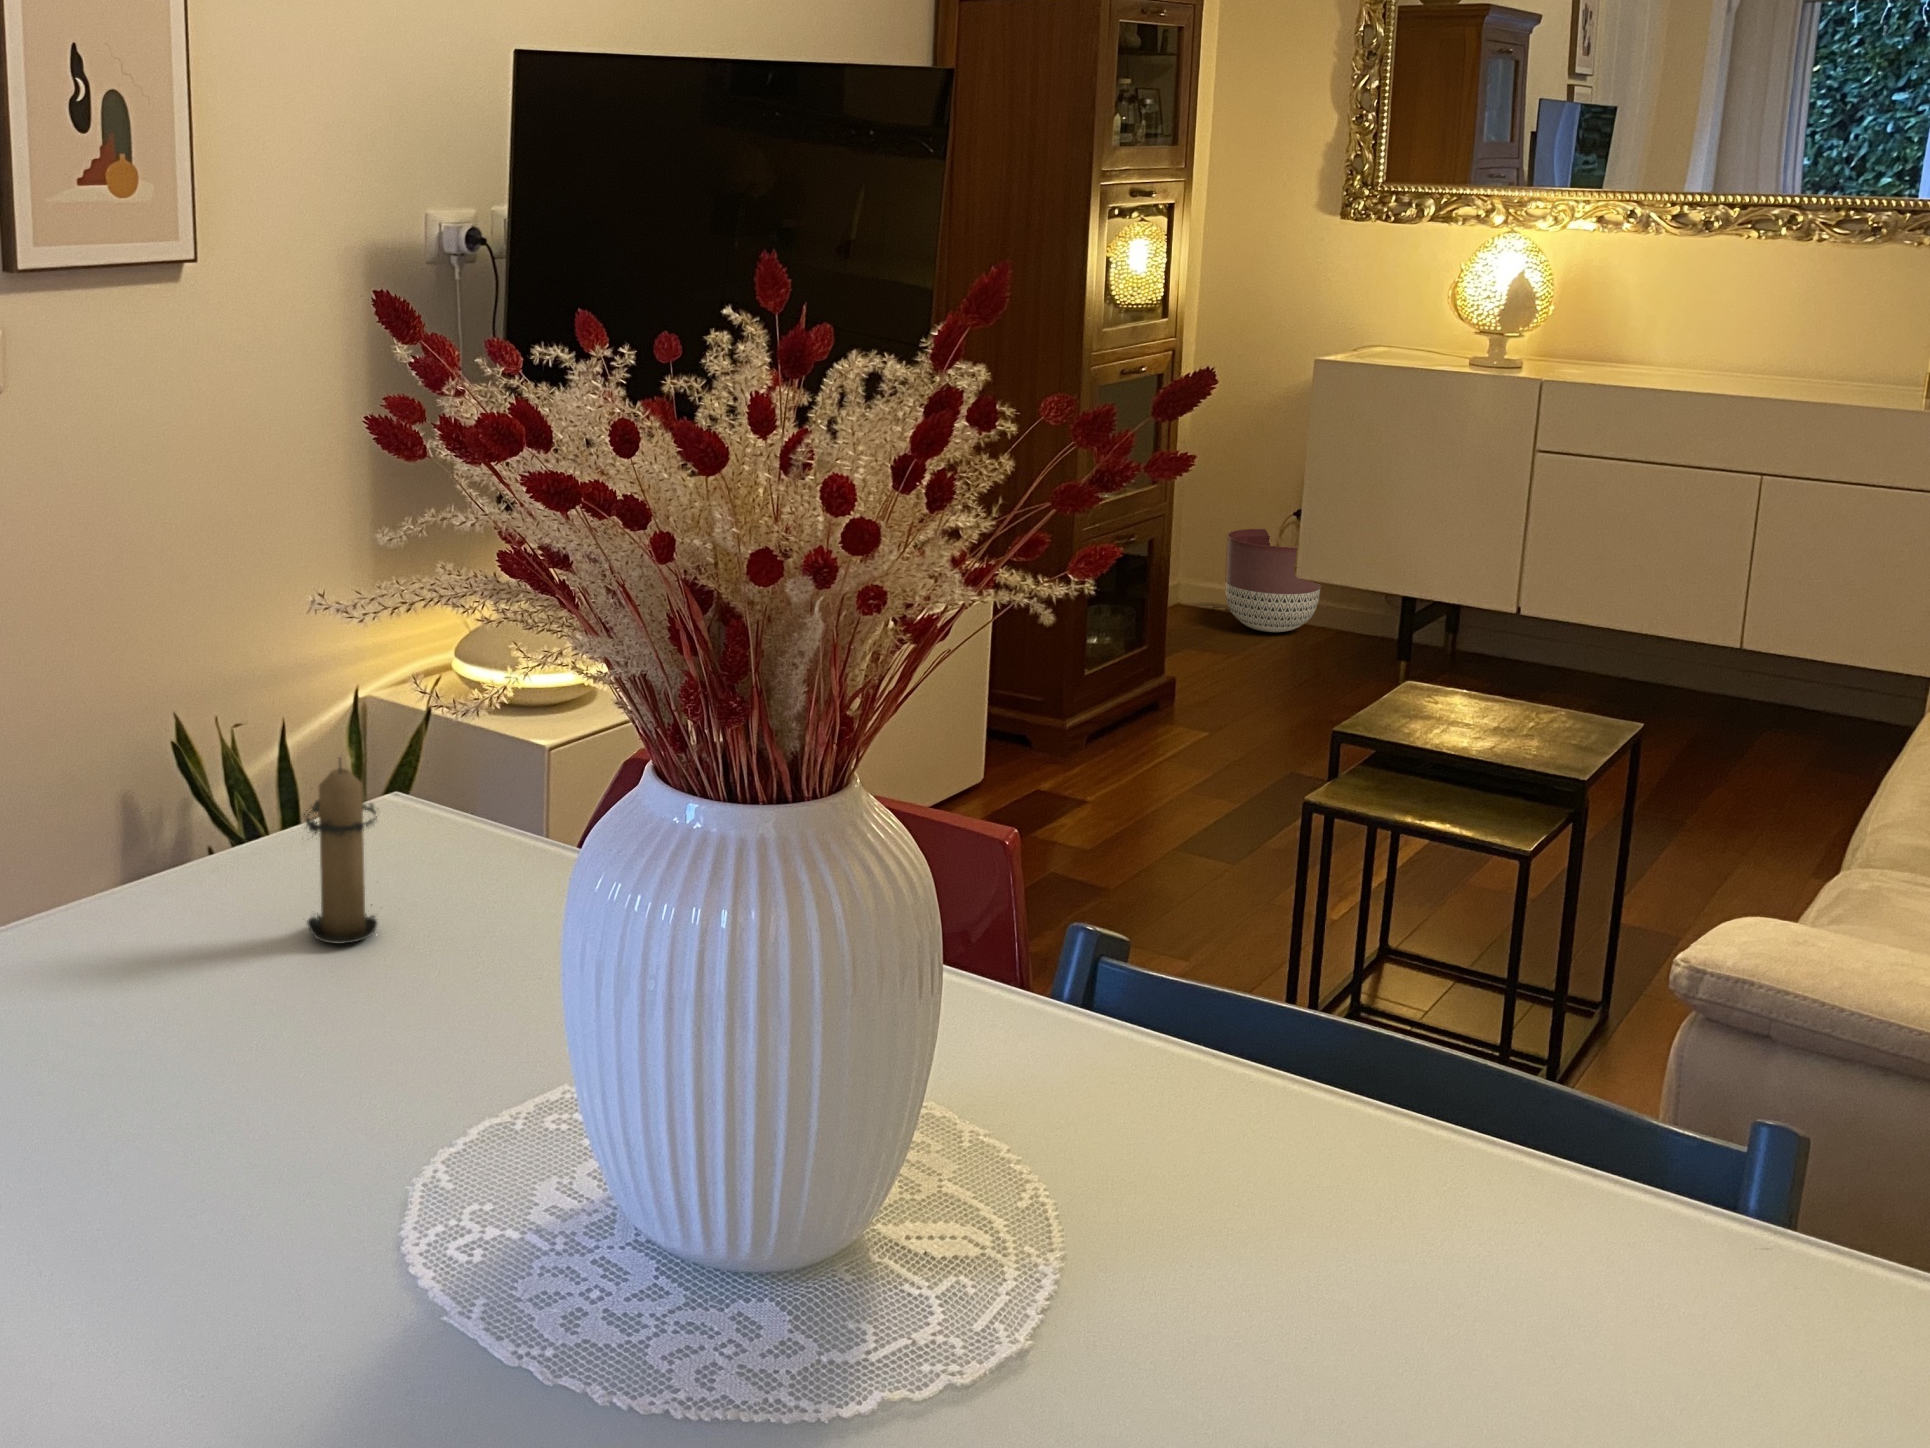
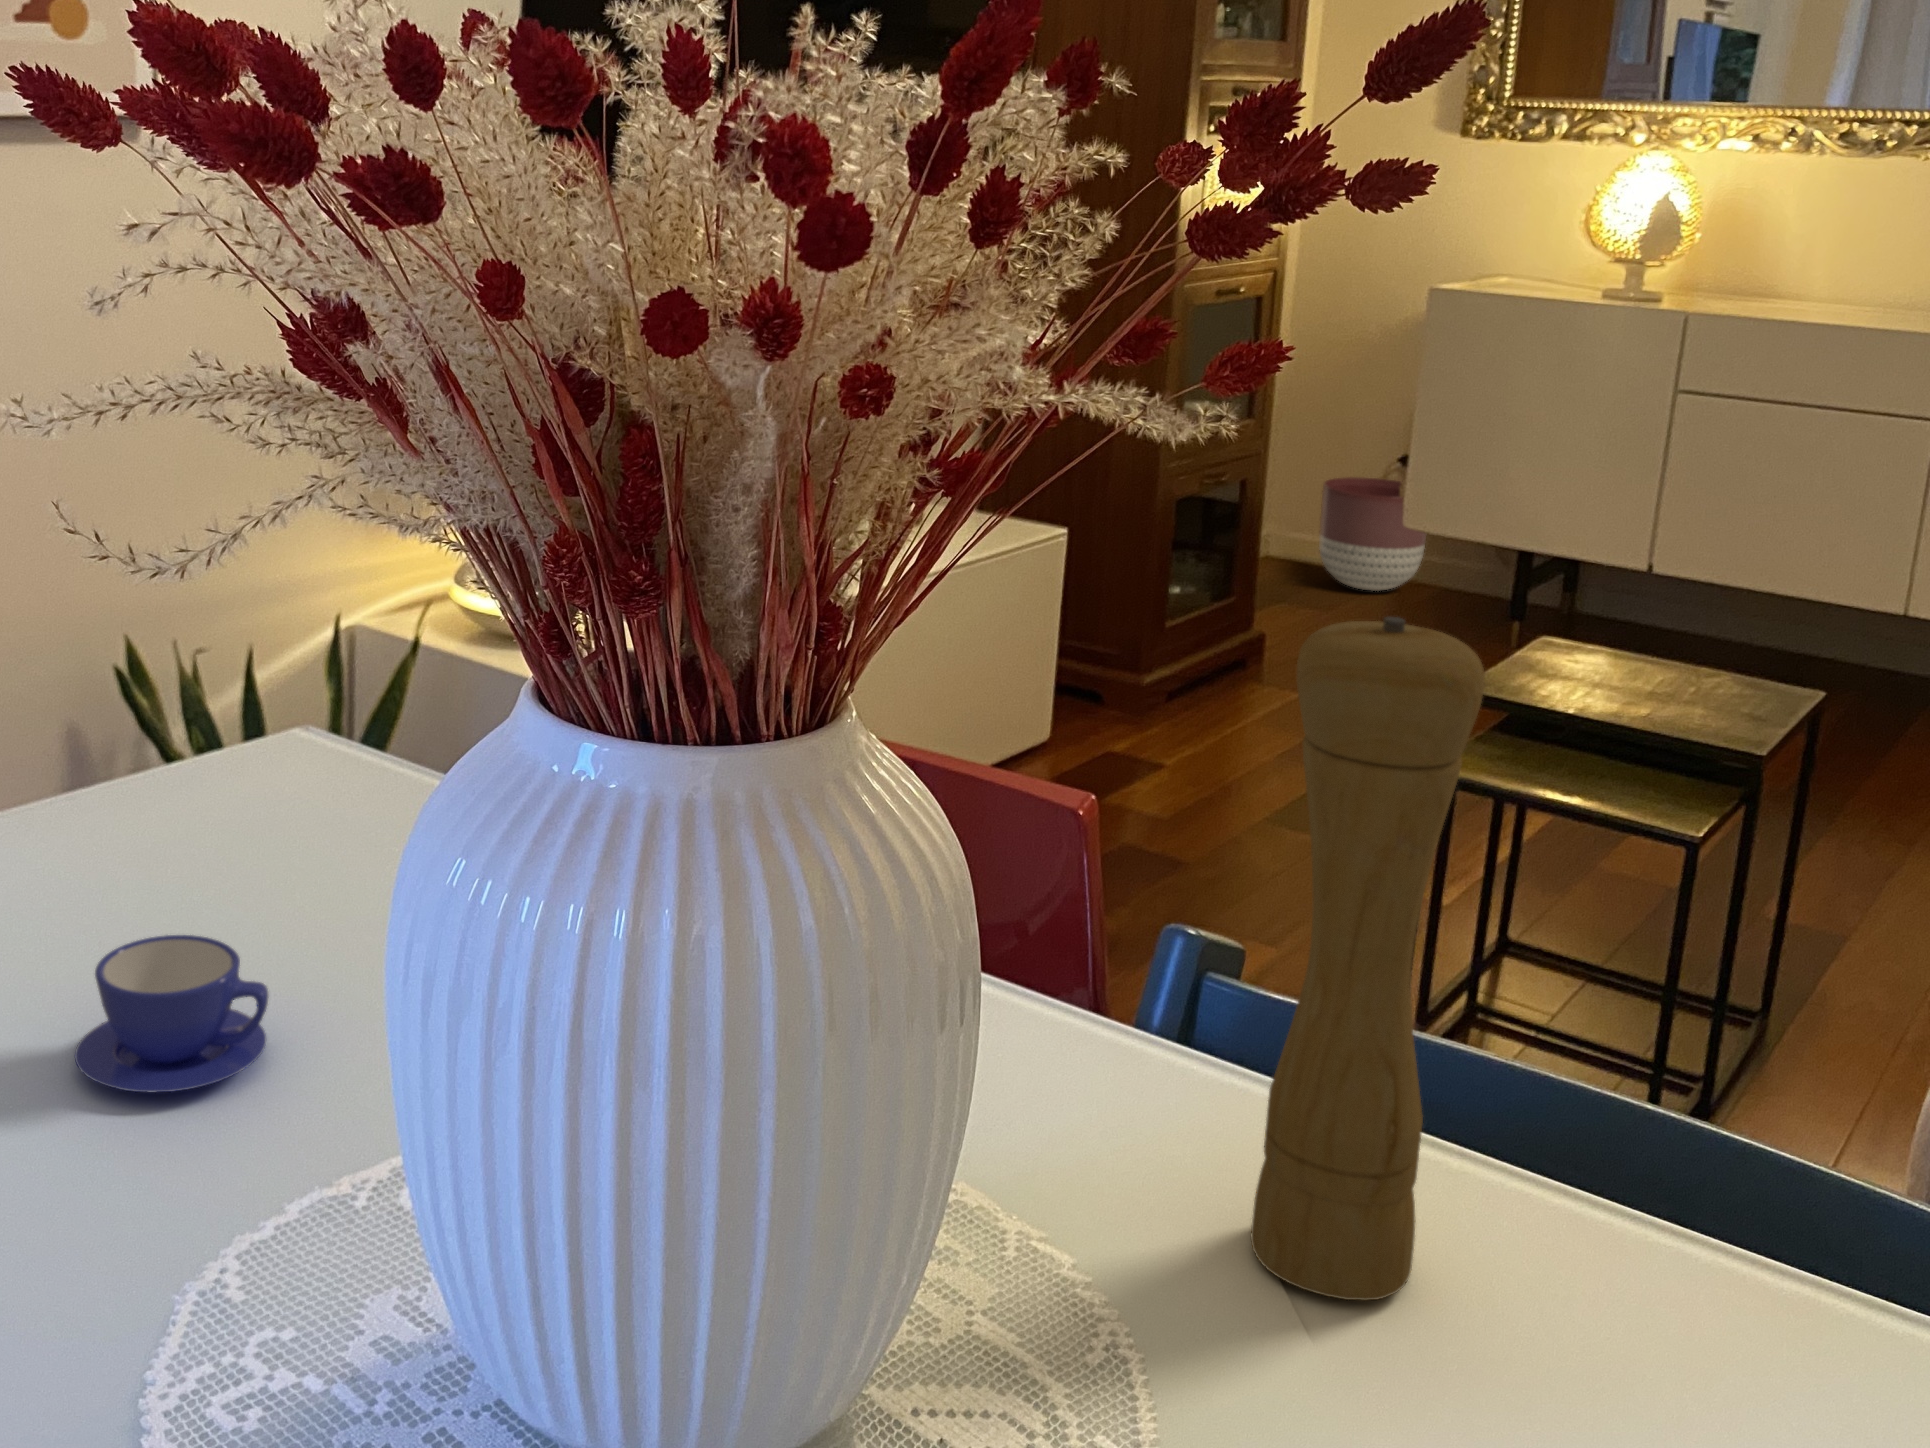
pepper mill: none [1134,698,1274,1165] -> present [1251,617,1485,1301]
candle: present [303,759,377,944] -> none [129,678,254,929]
teacup: none [287,947,426,1060] -> present [75,935,269,1093]

